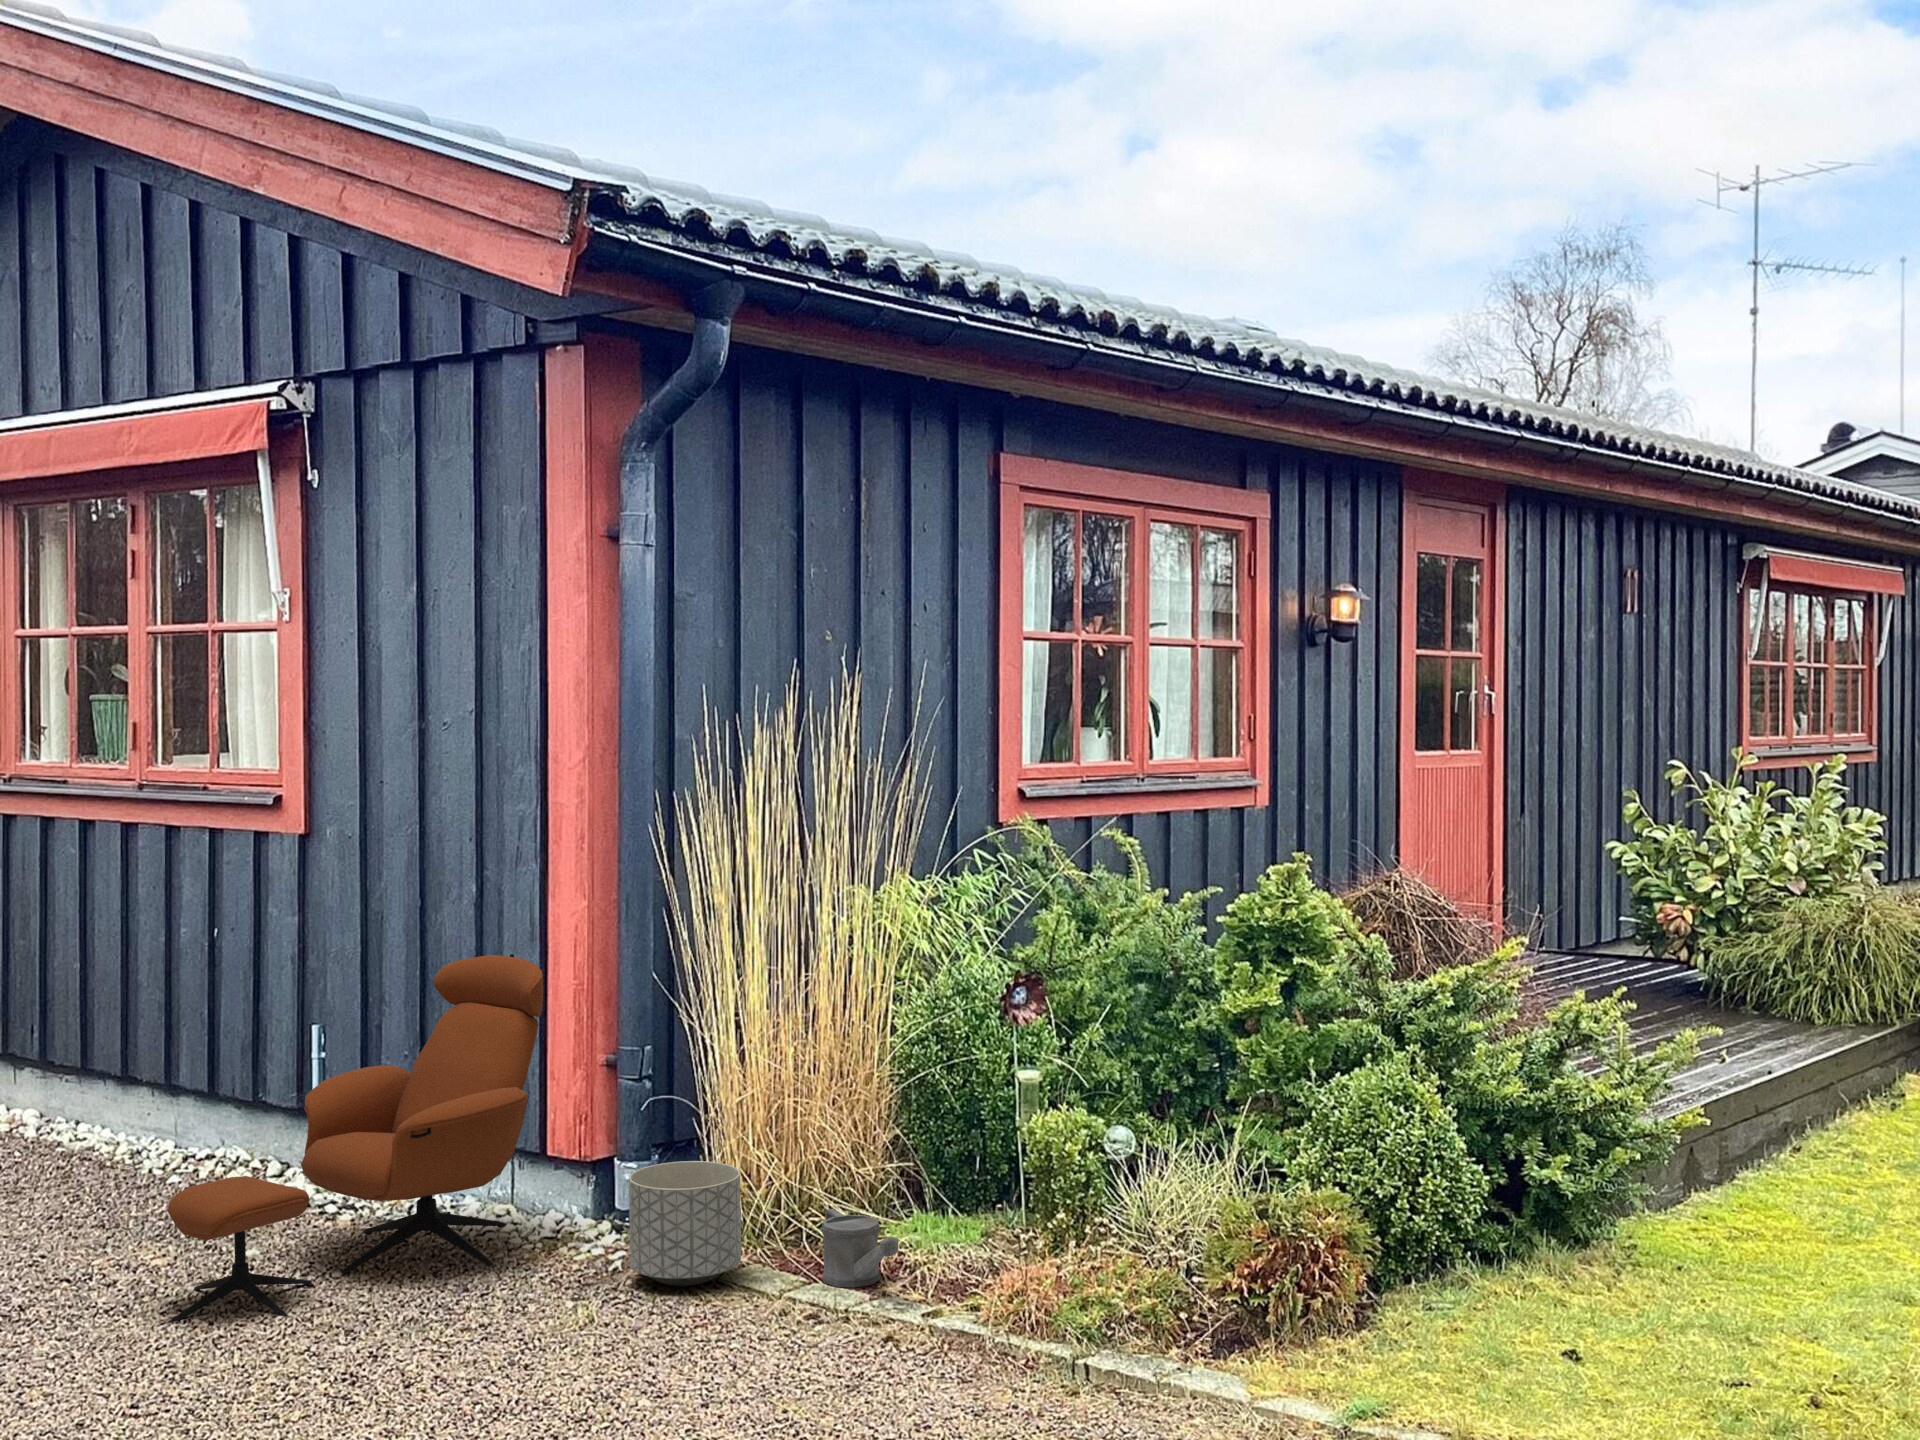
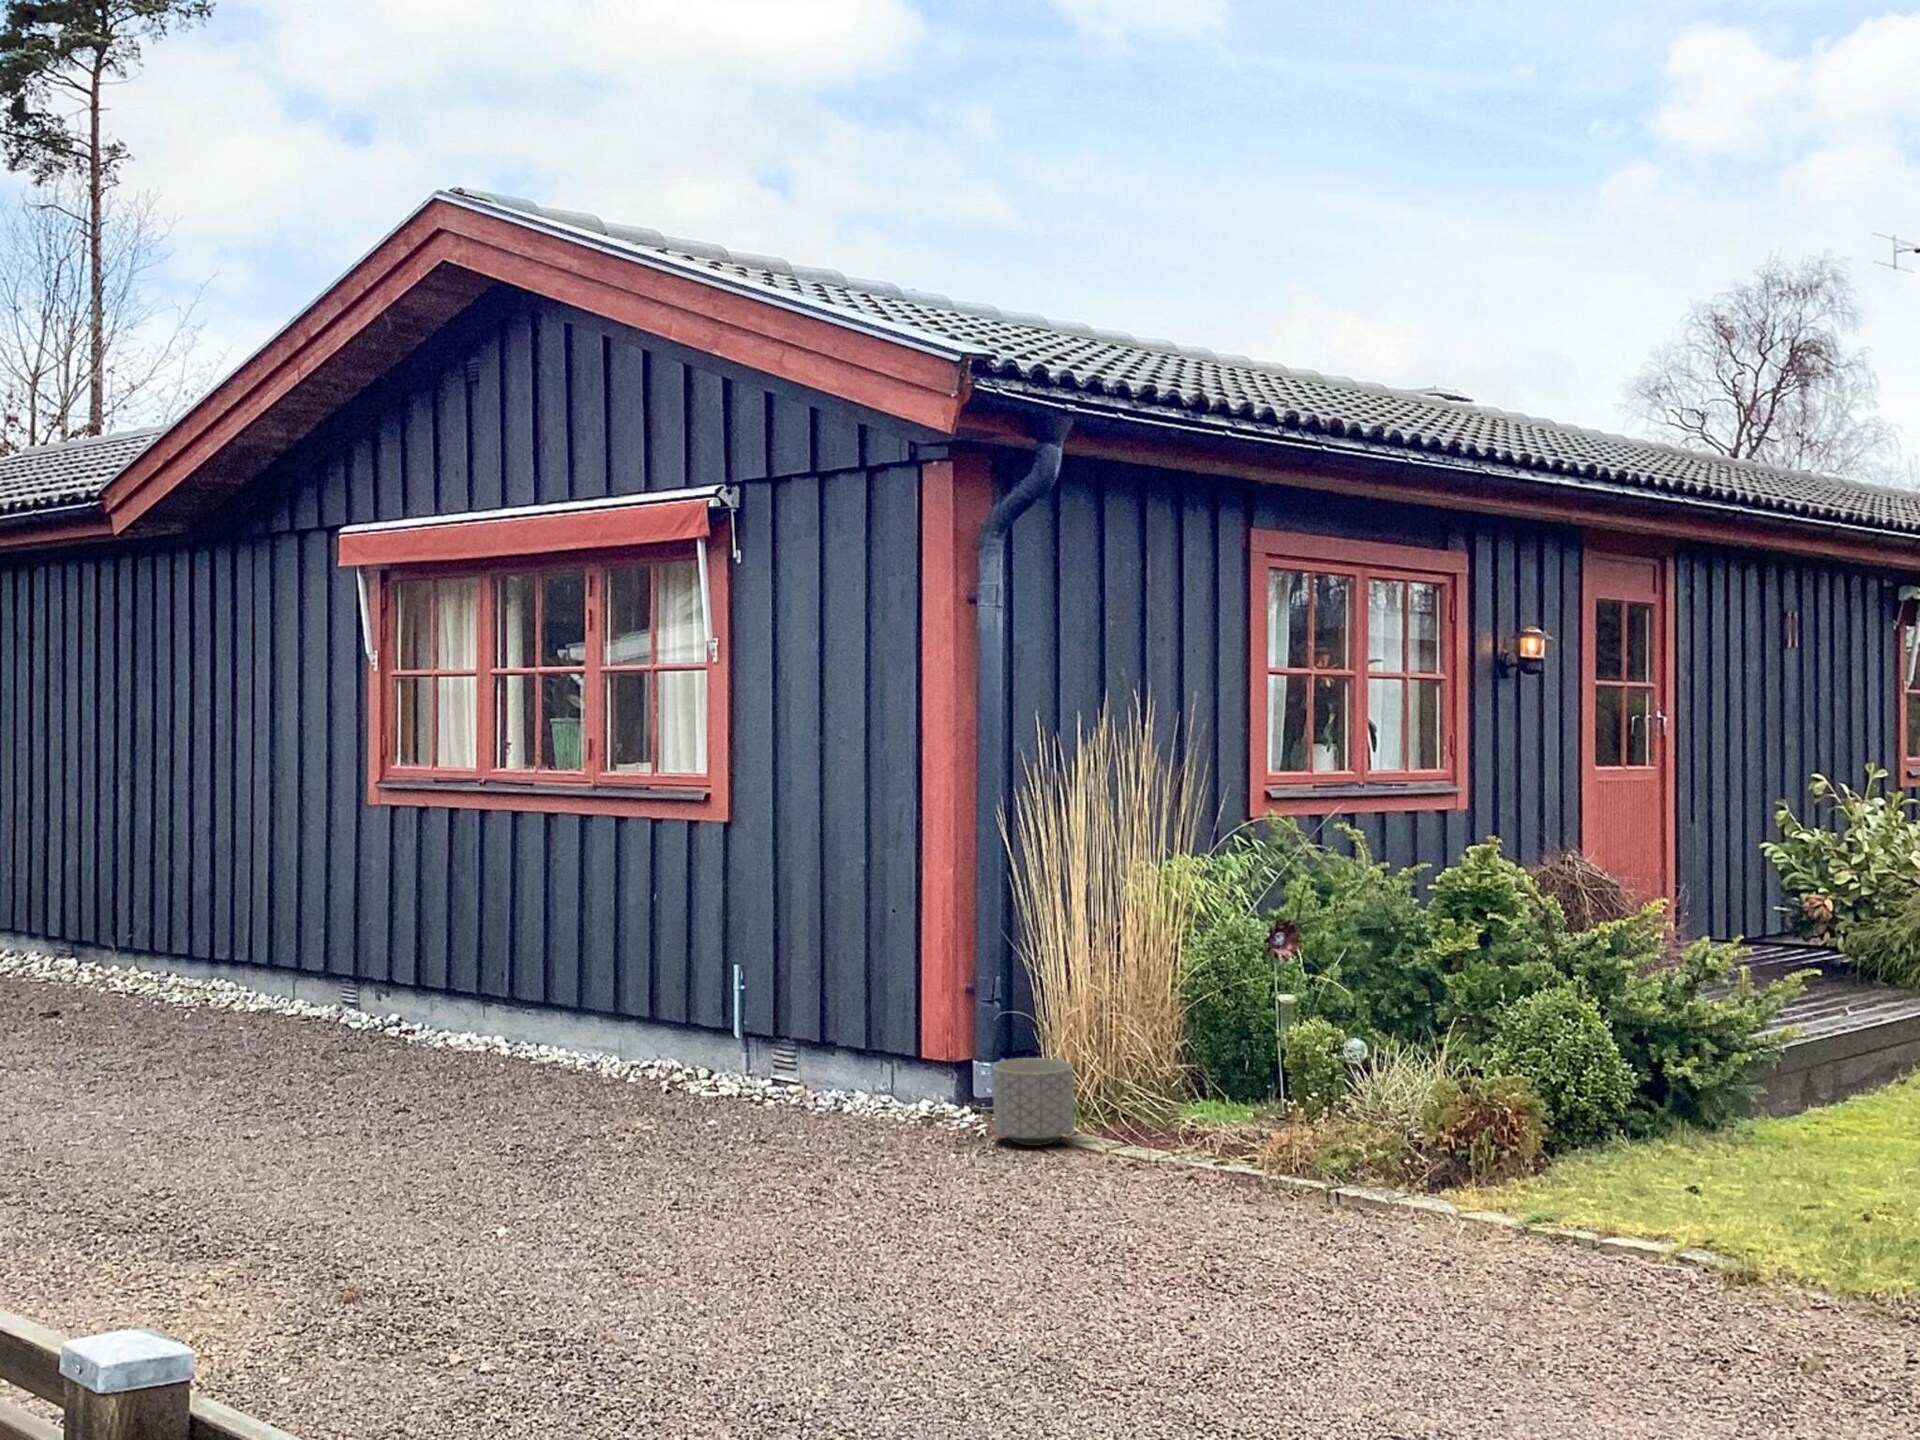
lounge chair: present [167,955,543,1323] -> none [674,909,921,1160]
watering can: present [822,1209,898,1288] -> none [1133,1095,1193,1149]

